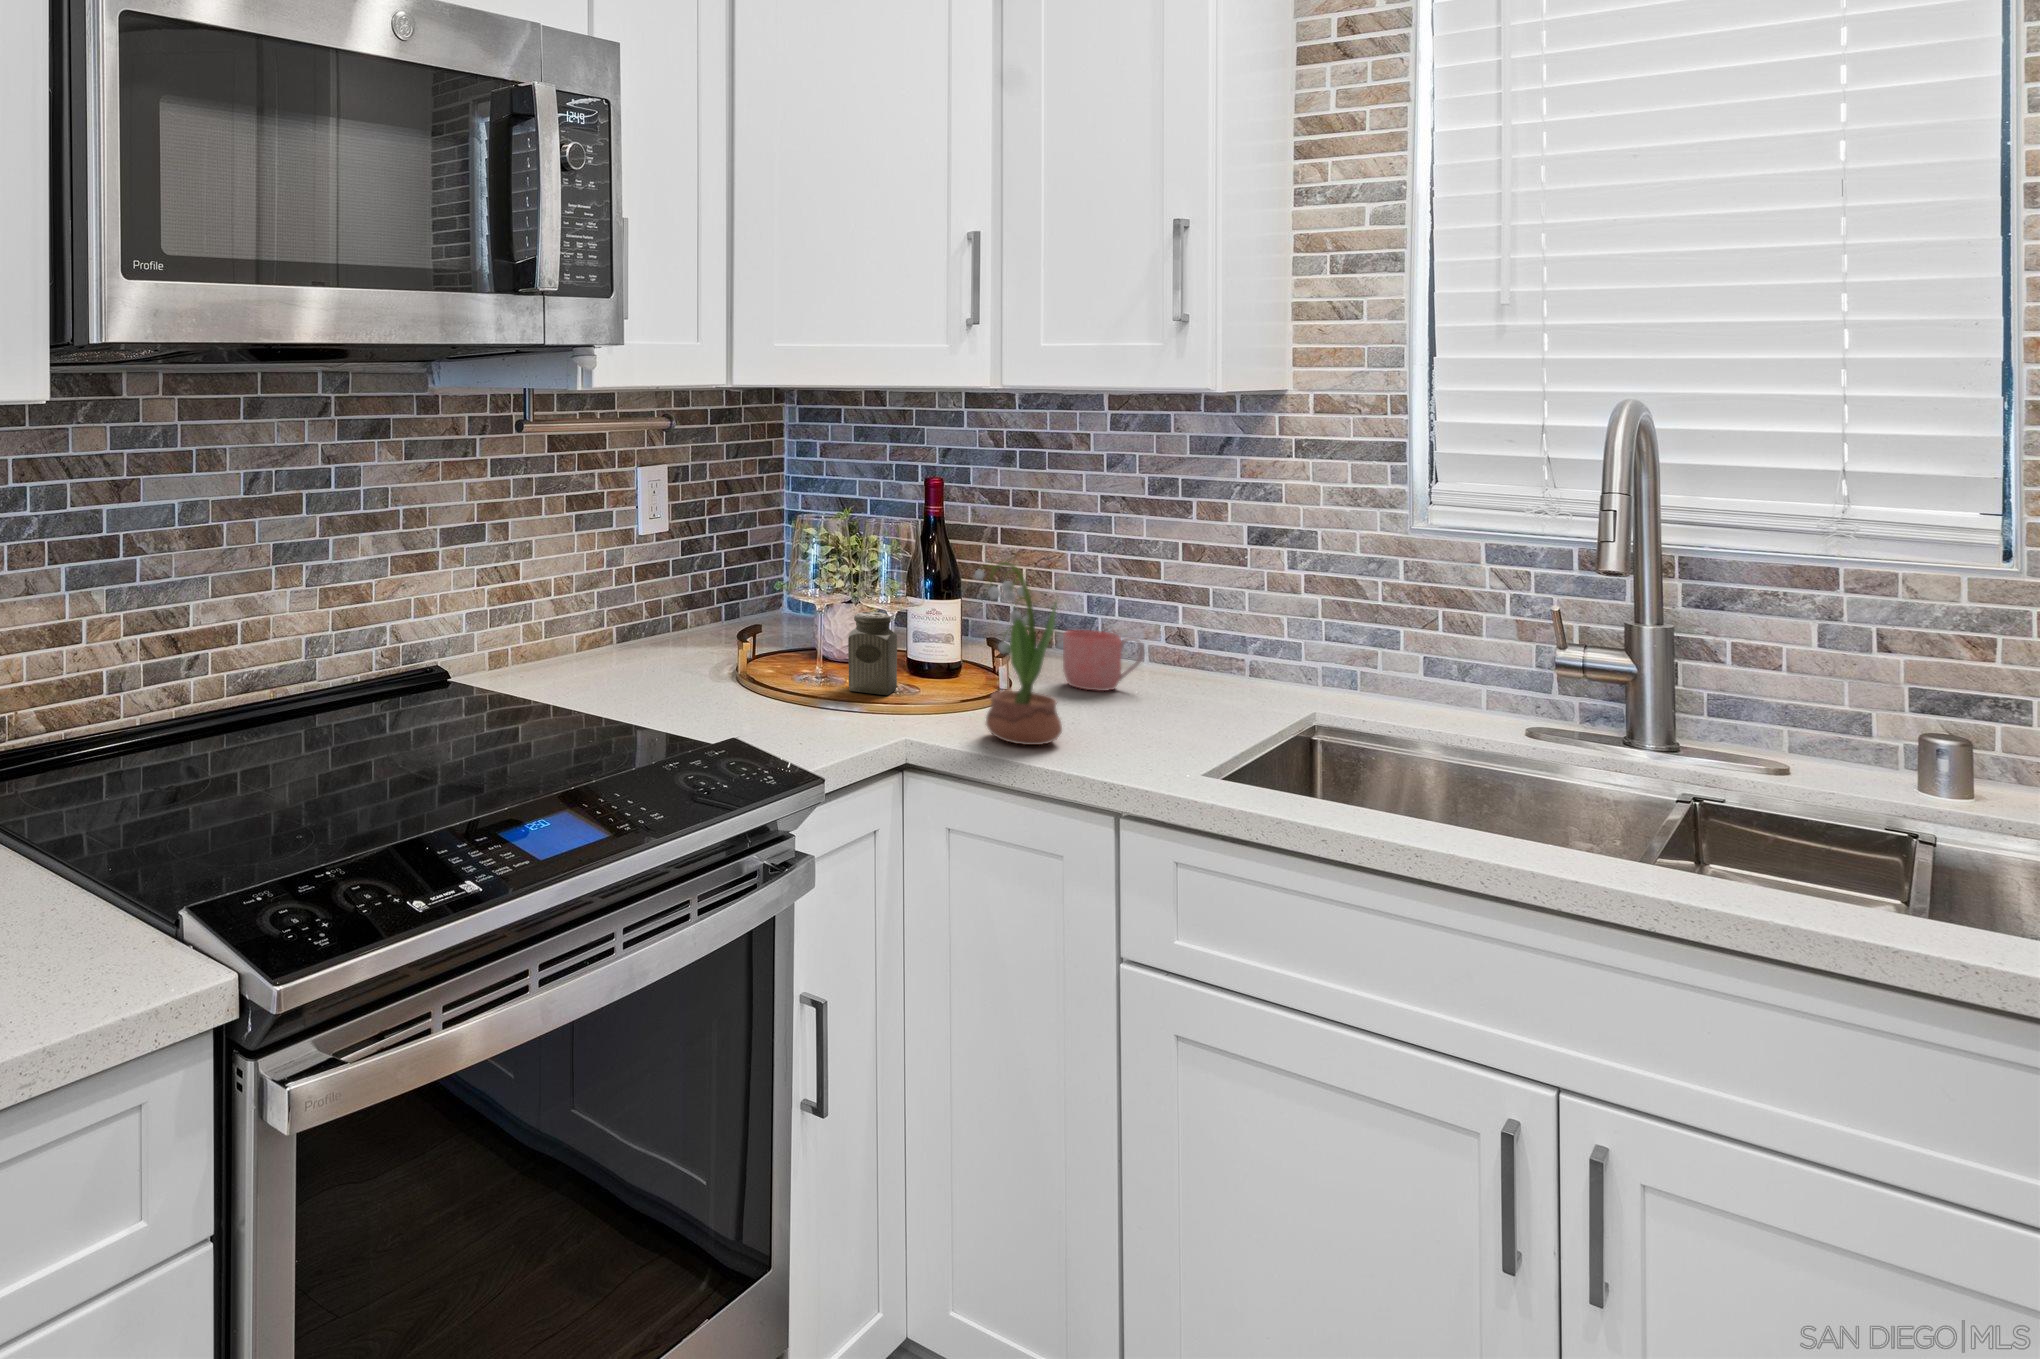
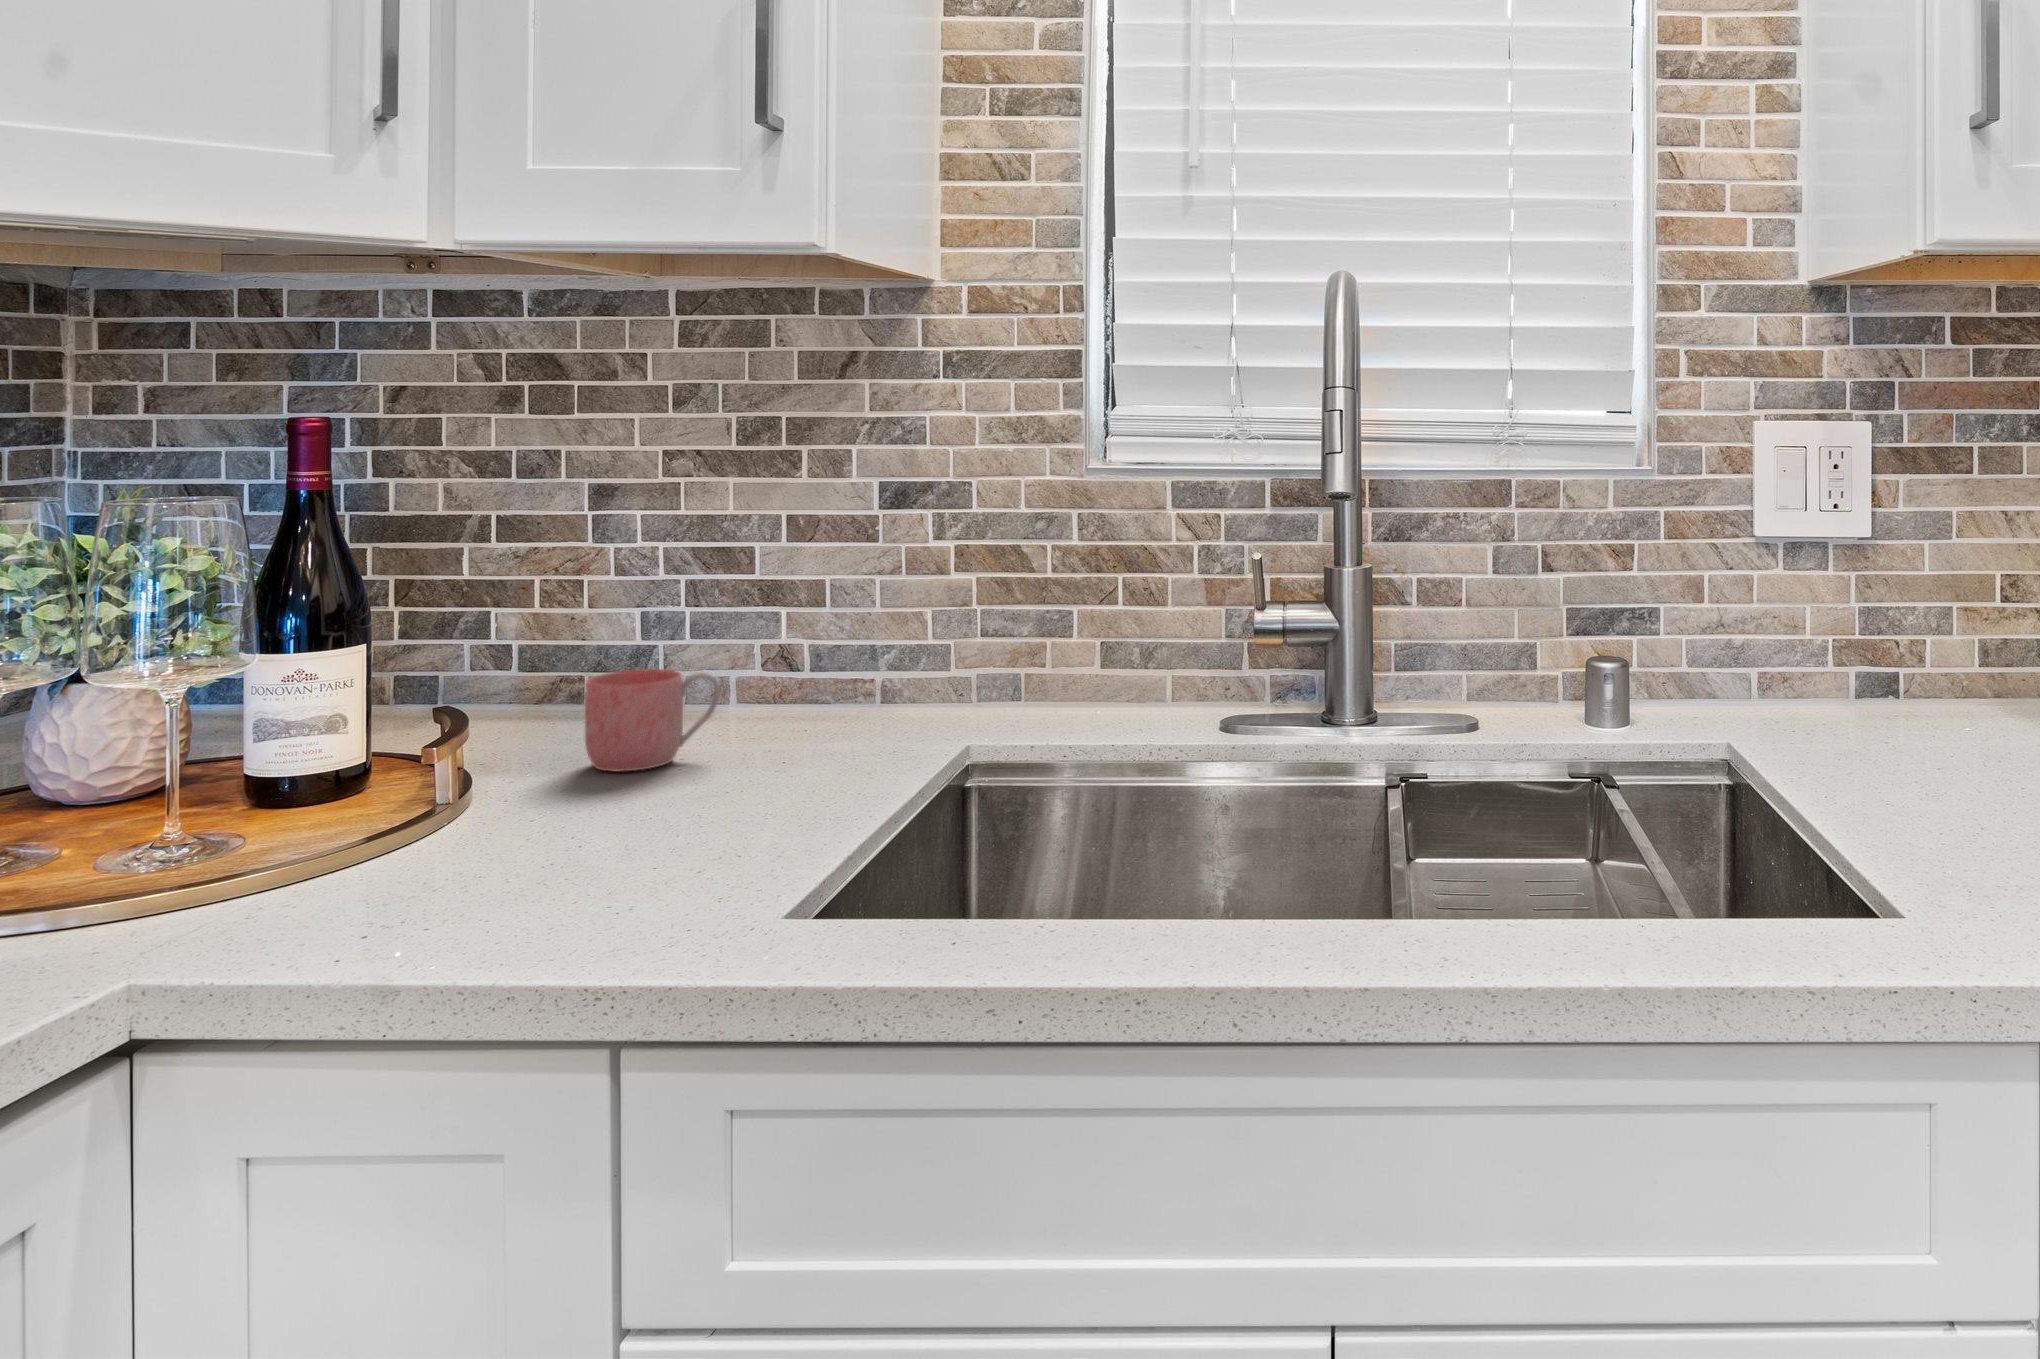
potted flower: present [975,561,1062,745] -> none [369,557,549,915]
salt shaker: present [848,612,897,695] -> none [120,695,243,863]

